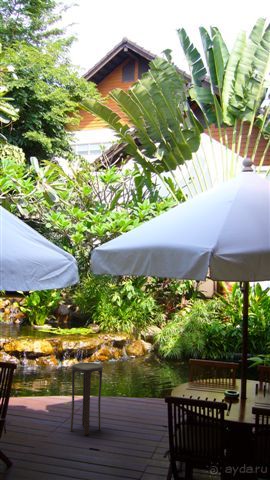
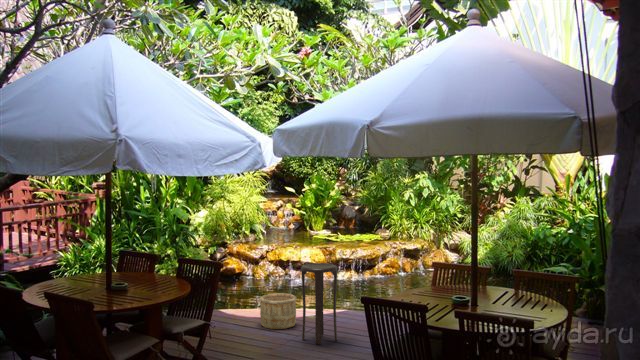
wooden bucket: none [28,388,60,421] -> present [259,293,297,329]

